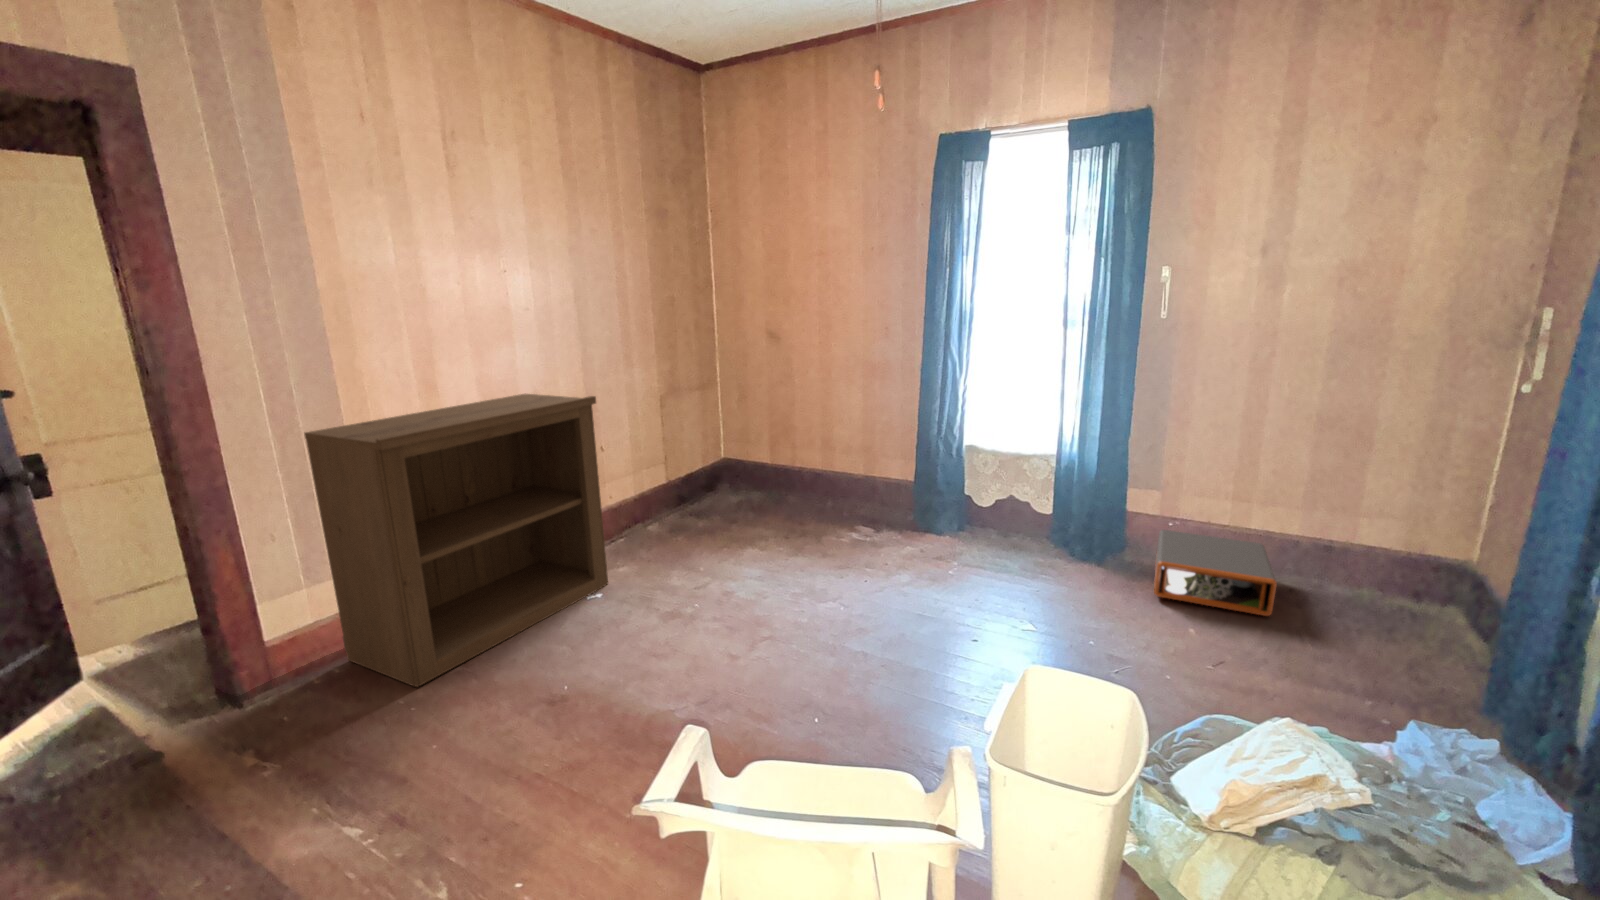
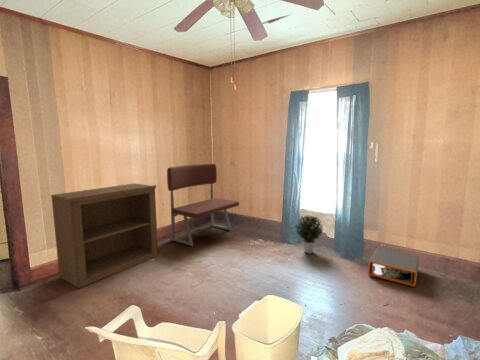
bench: none [611,335,798,555] -> present [167,163,239,246]
potted plant: none [960,458,1031,555] -> present [296,215,322,254]

